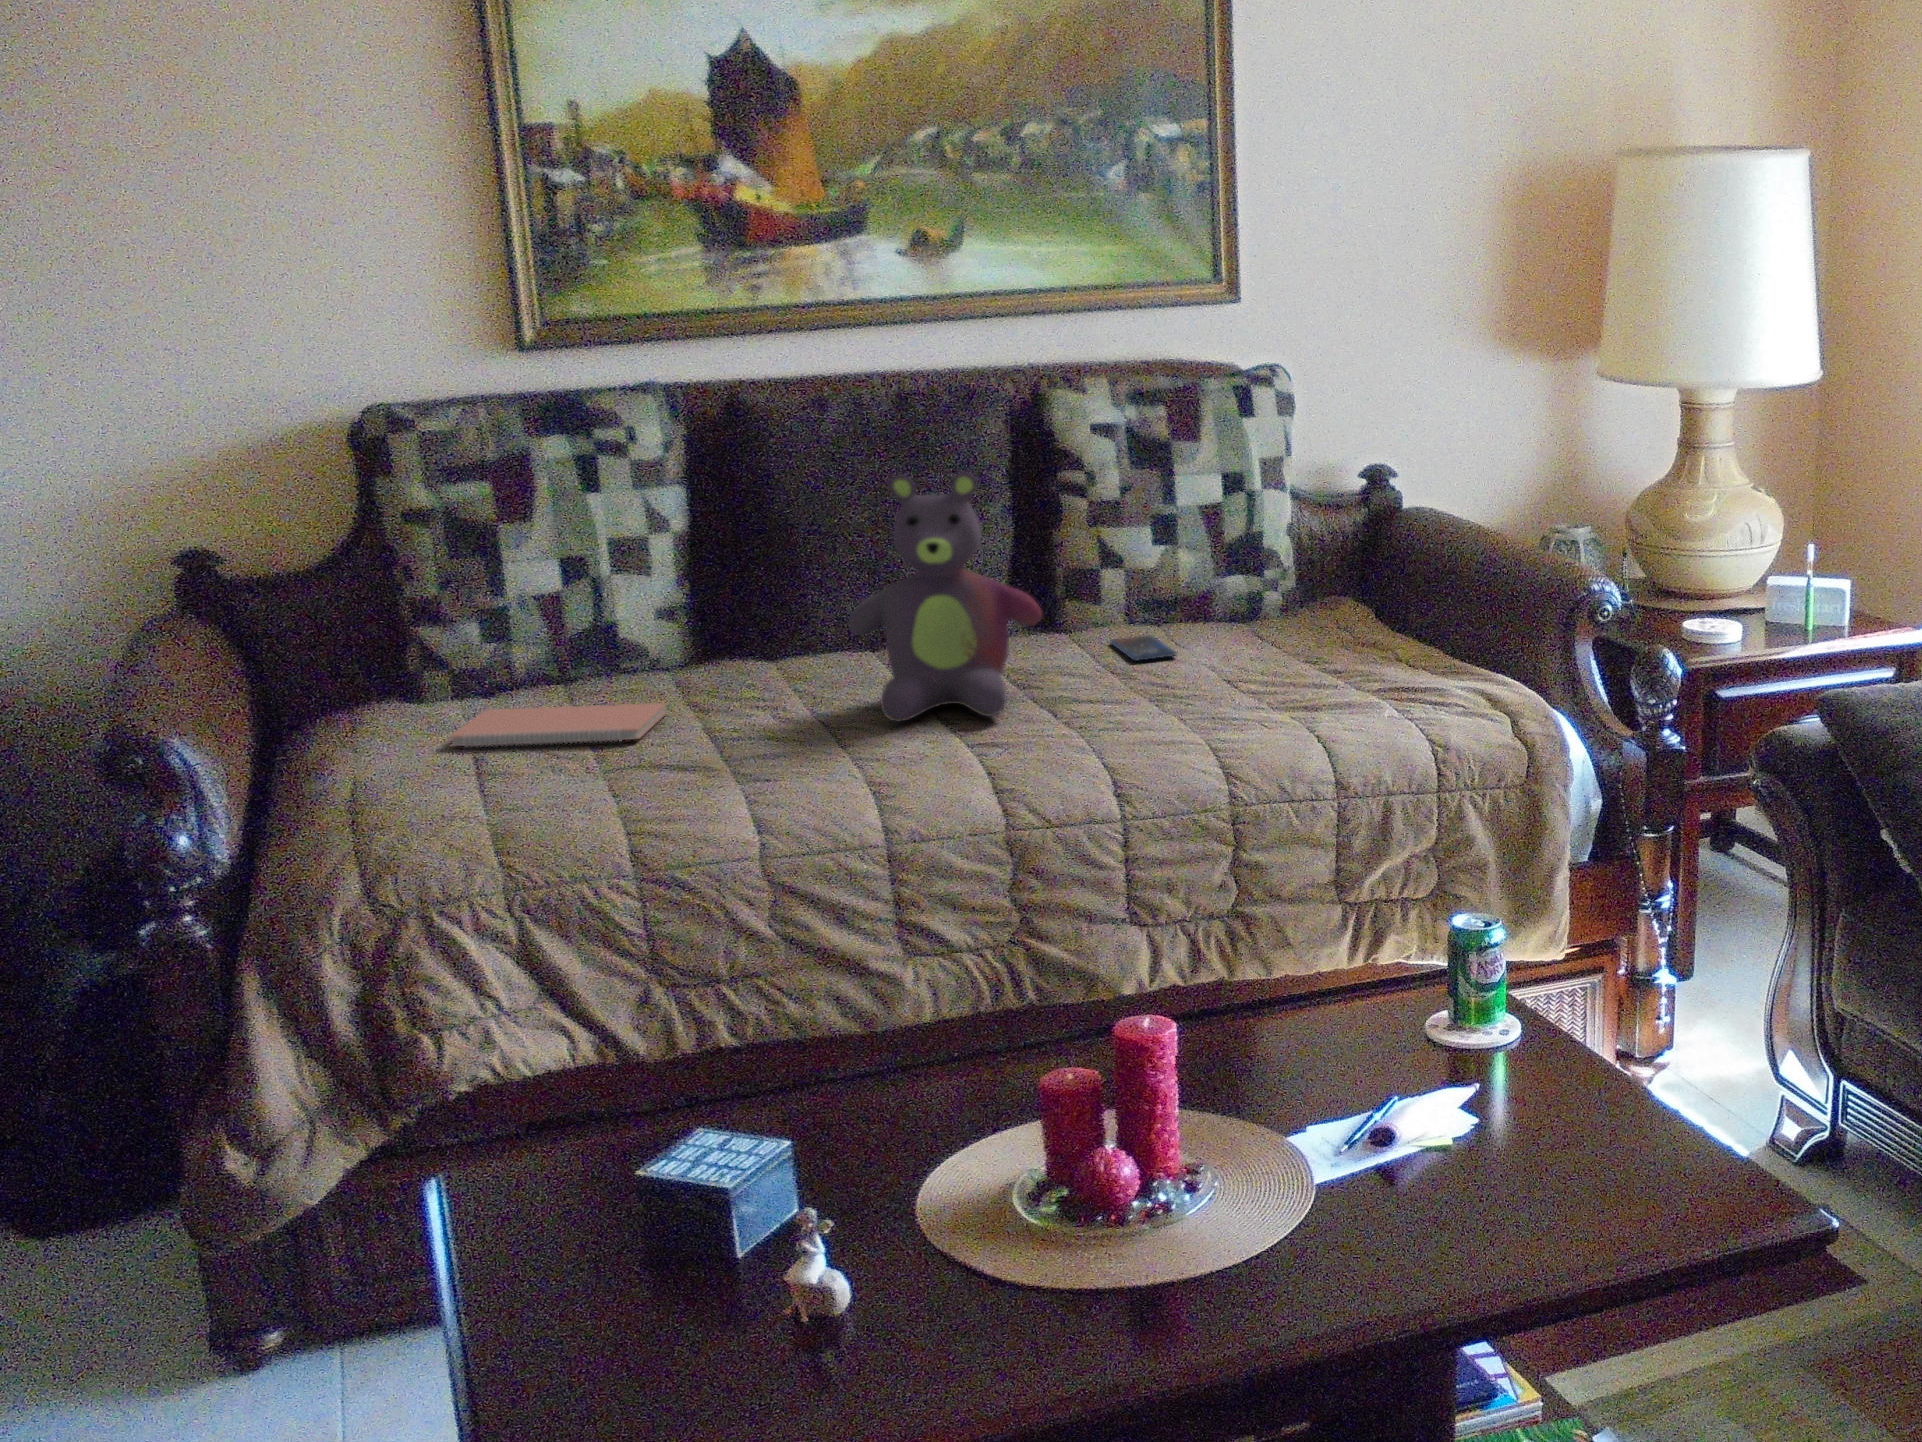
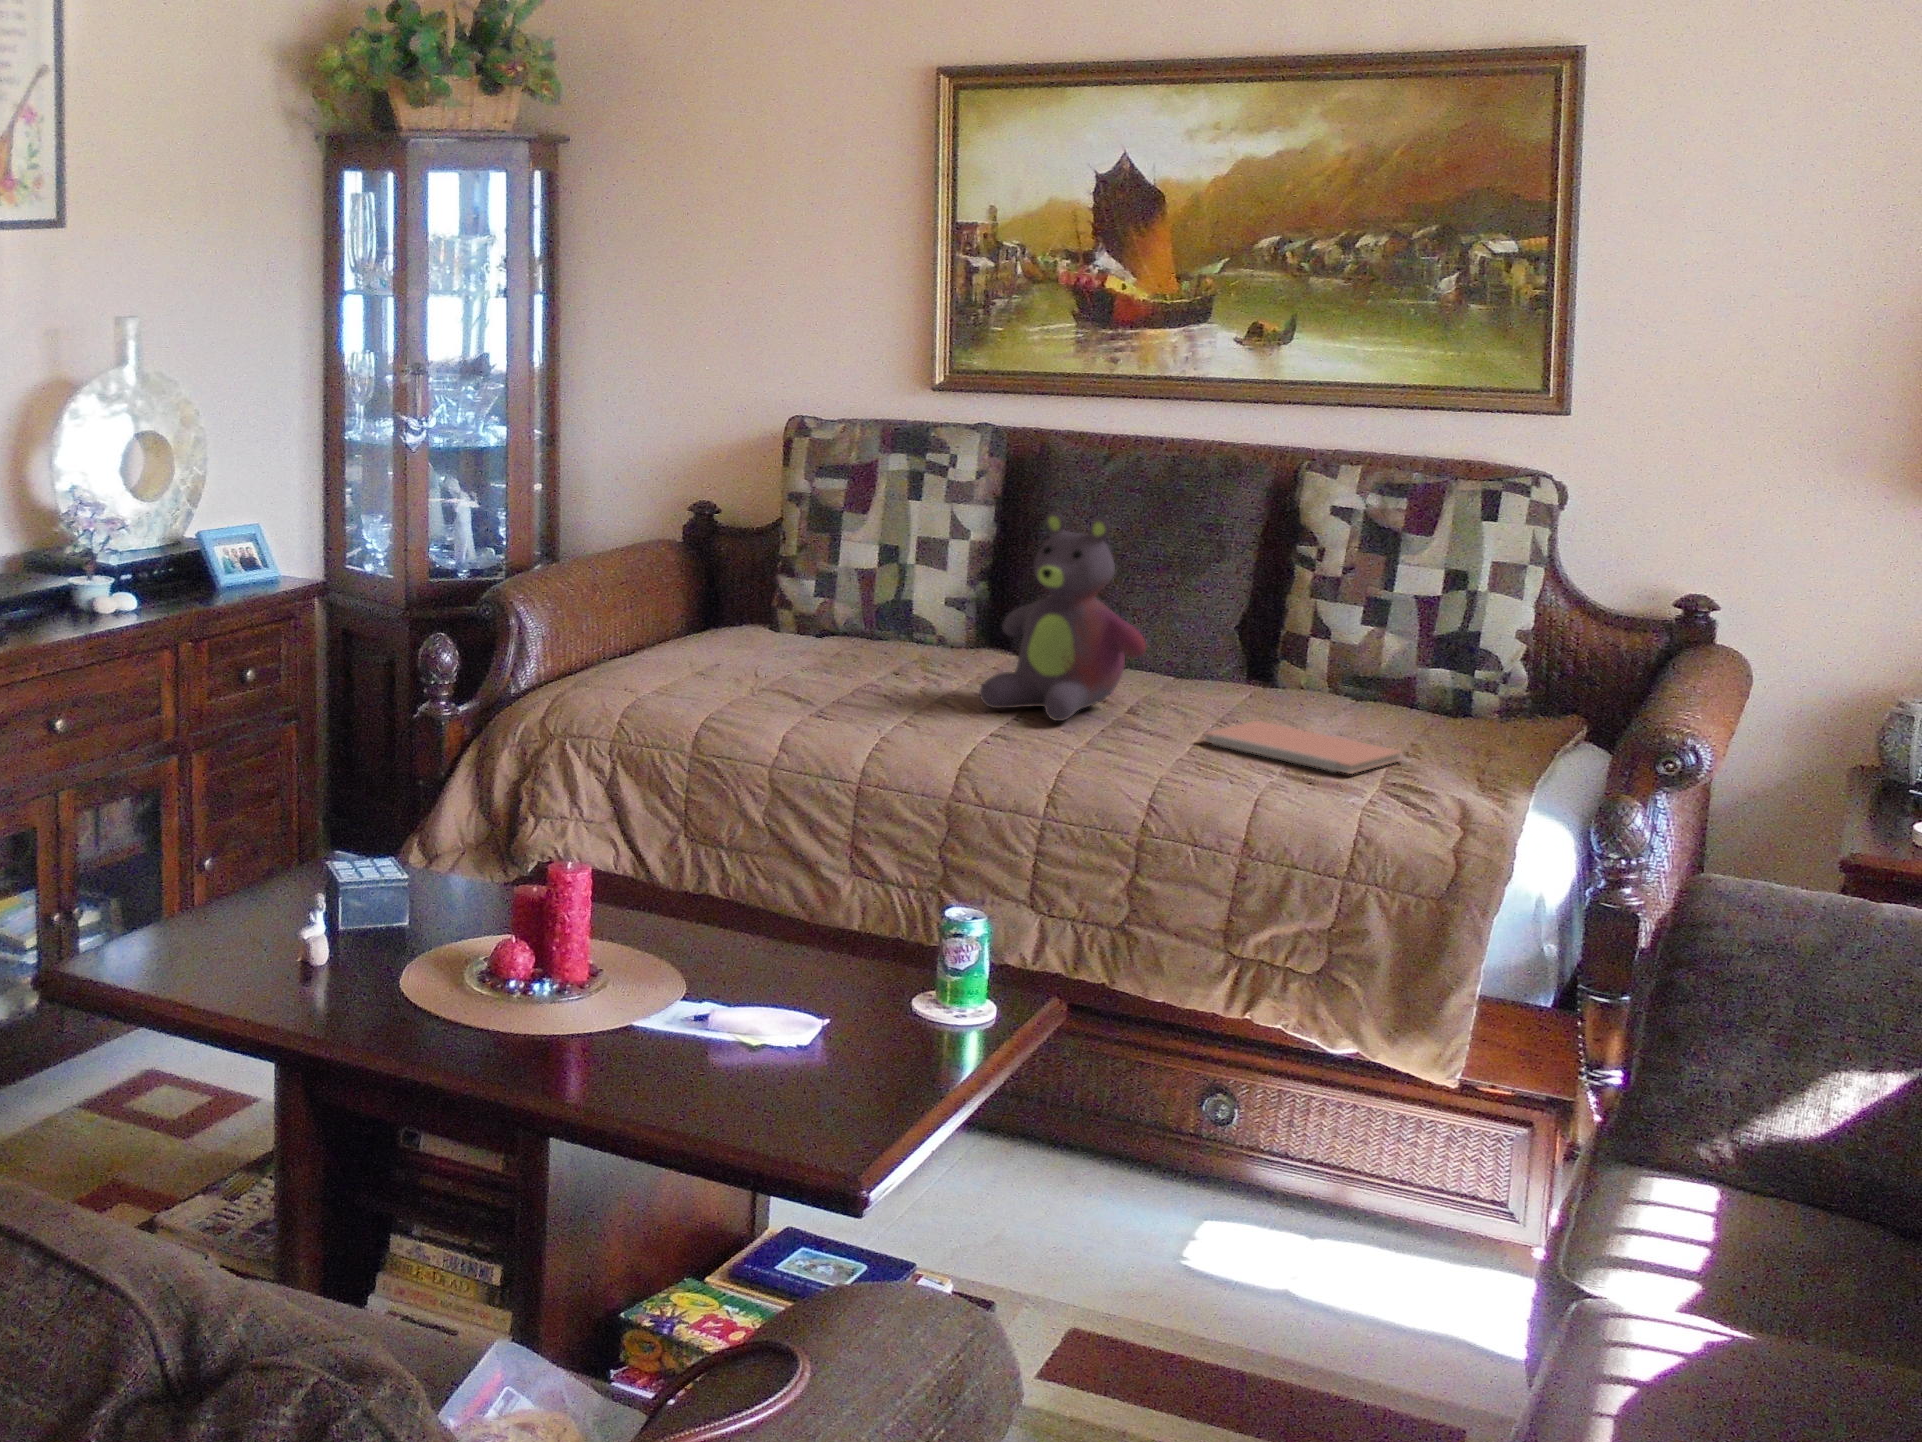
smartphone: present [1110,635,1176,661] -> none [1257,697,1318,721]
notebook: present [450,703,667,747] -> present [1205,721,1401,774]

